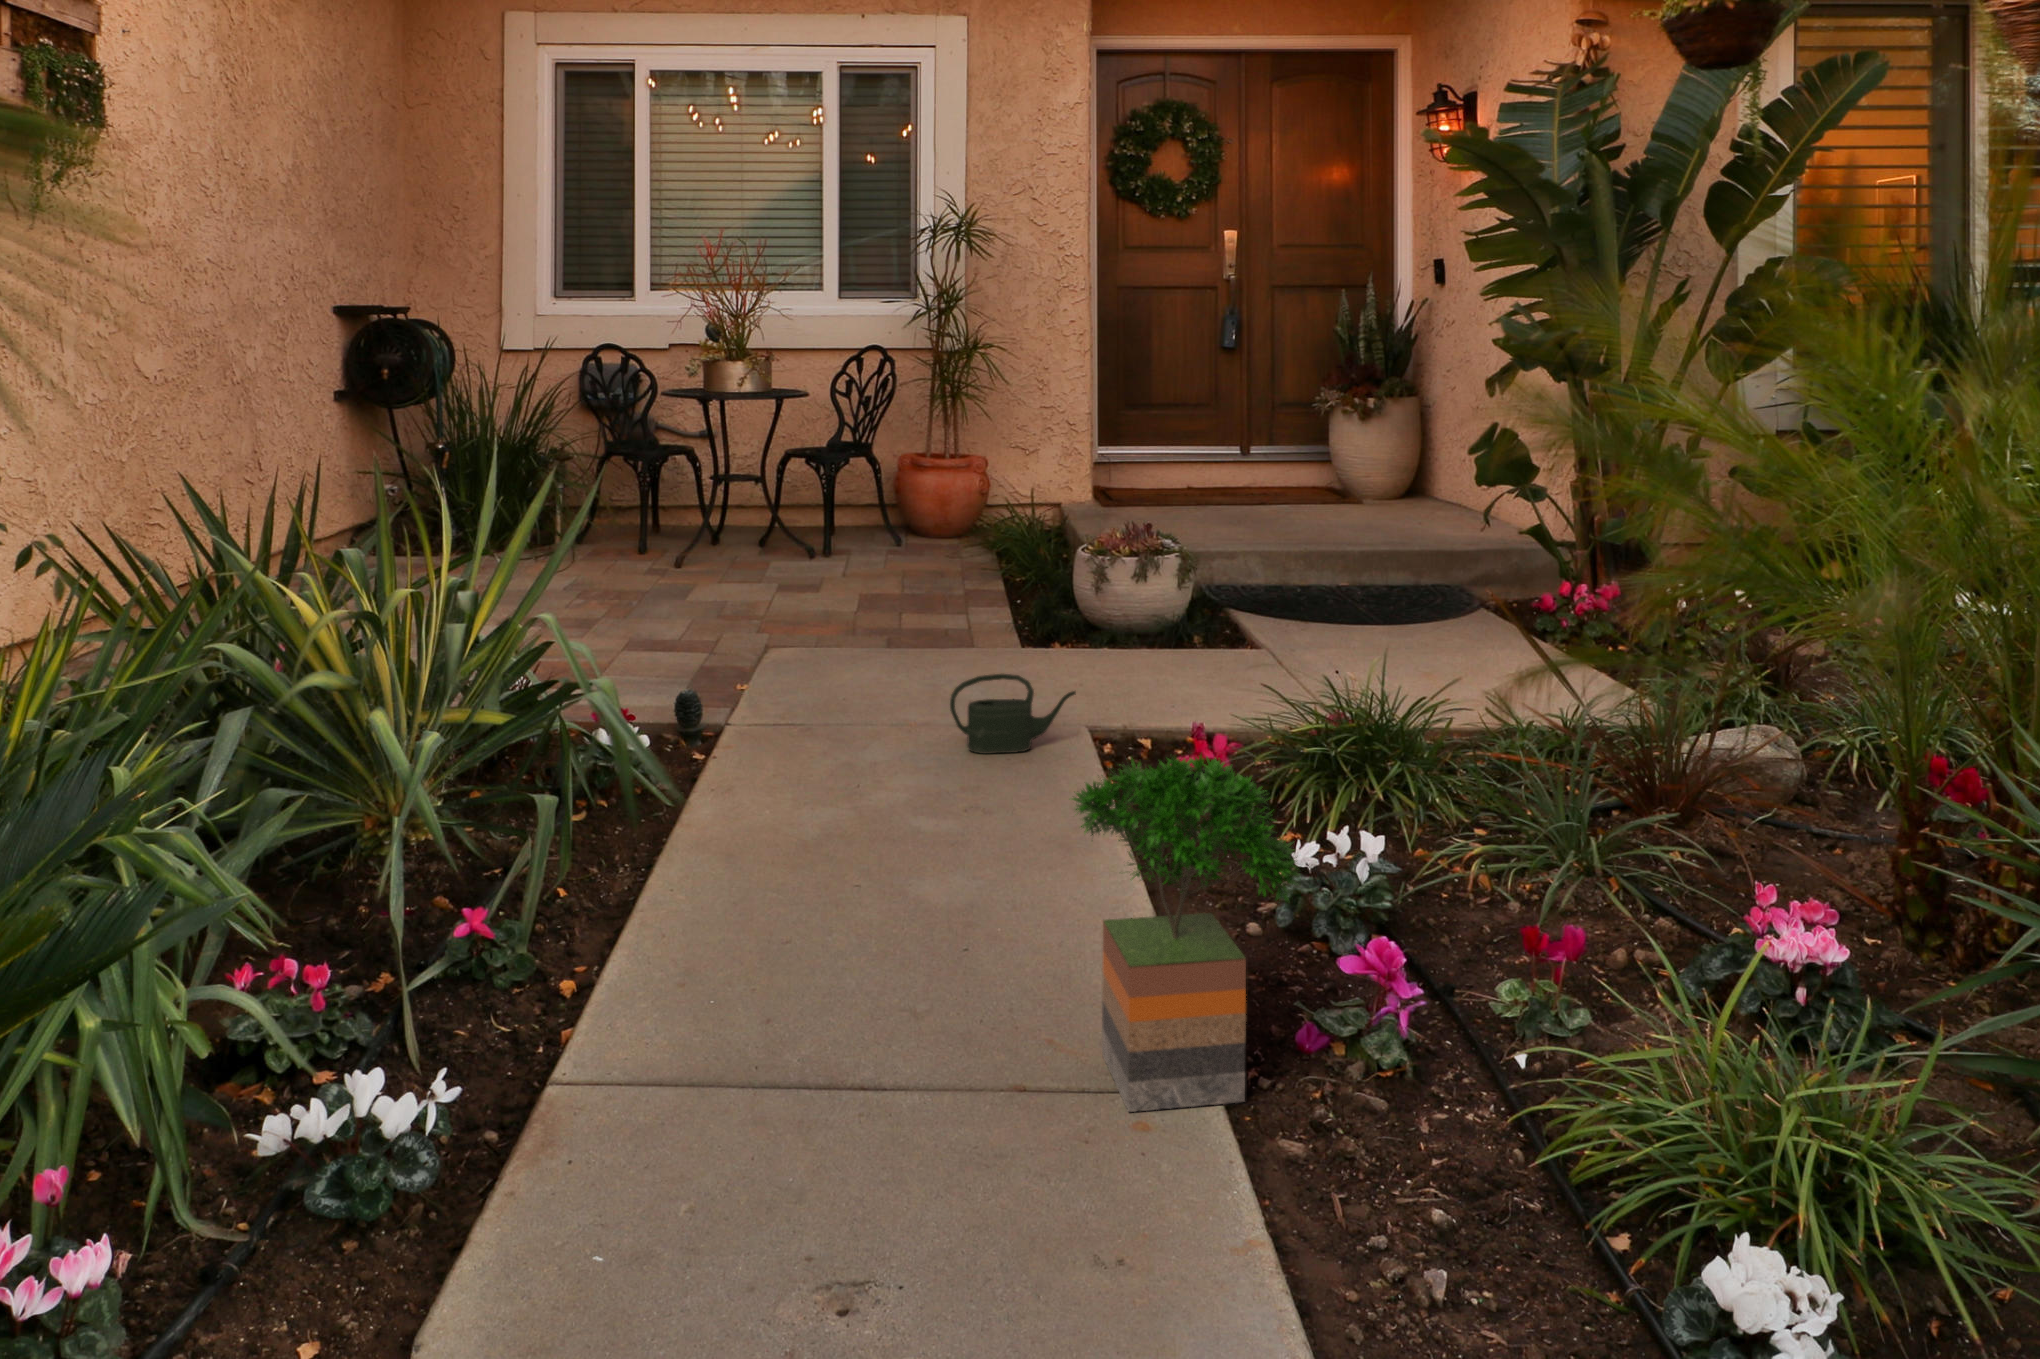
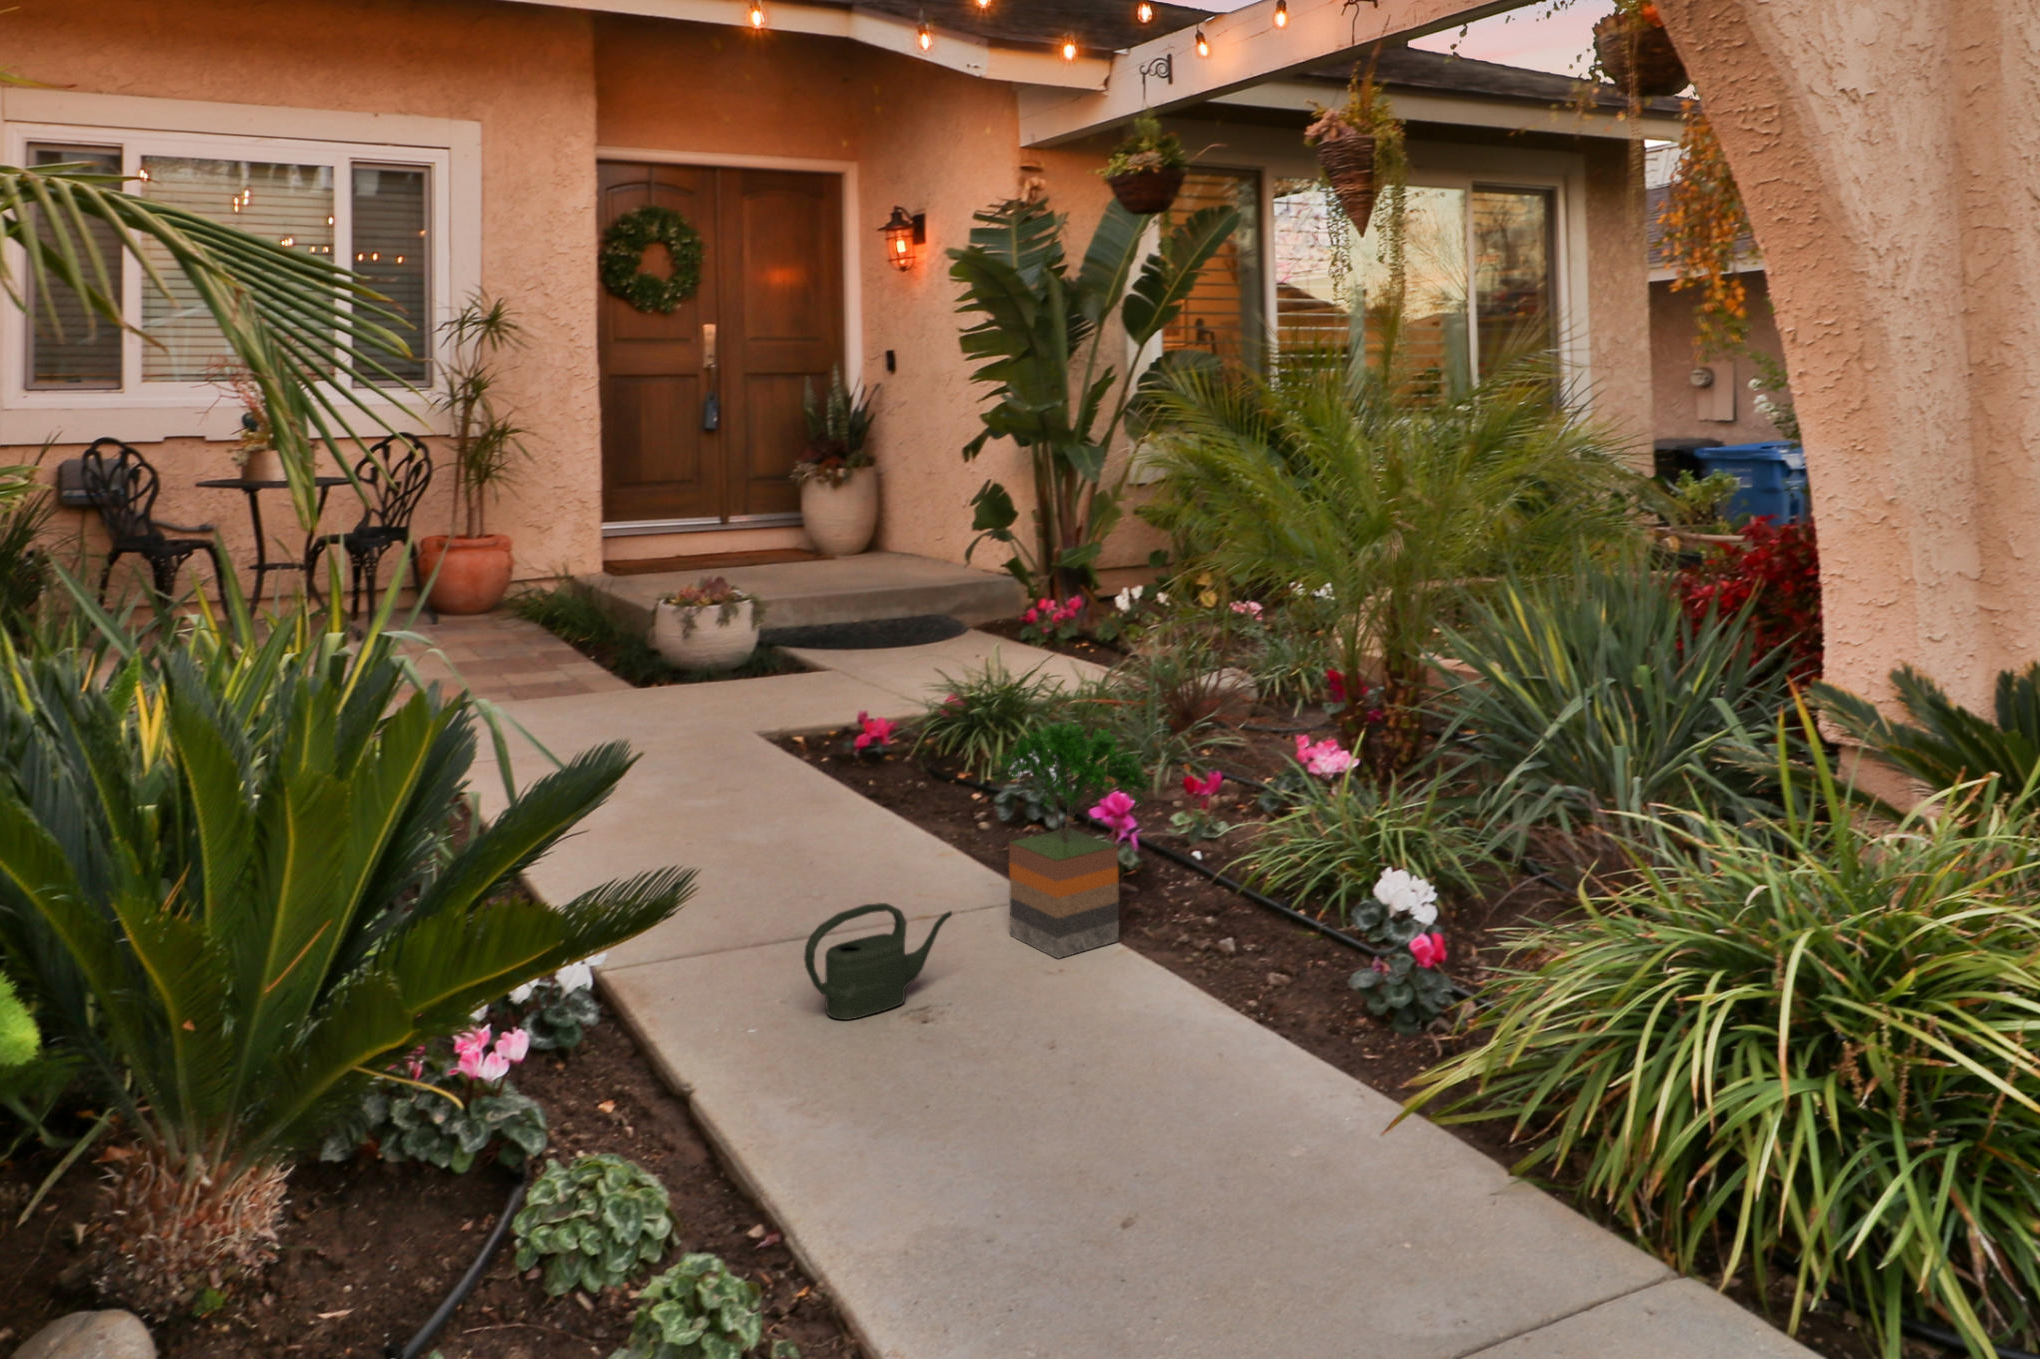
watering can: present [950,674,1076,754] -> present [804,903,952,1020]

